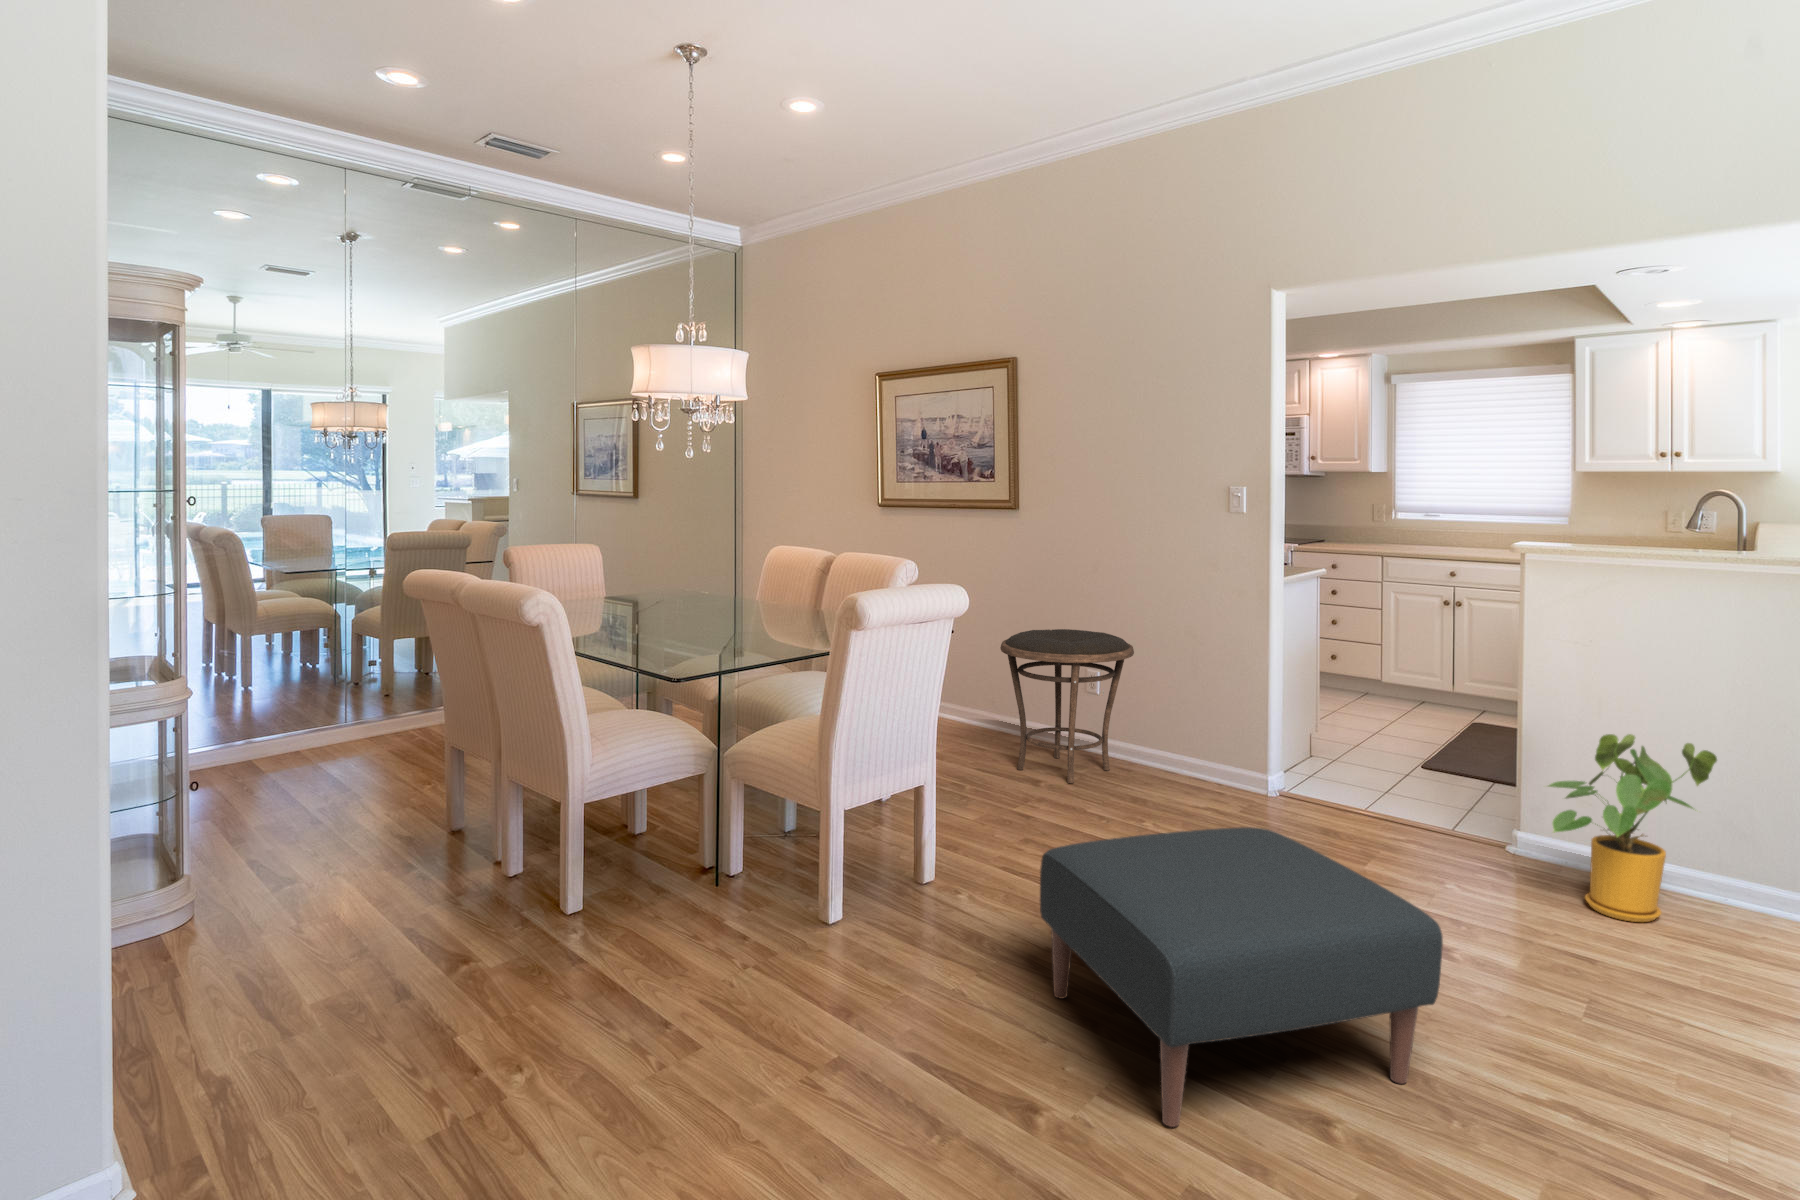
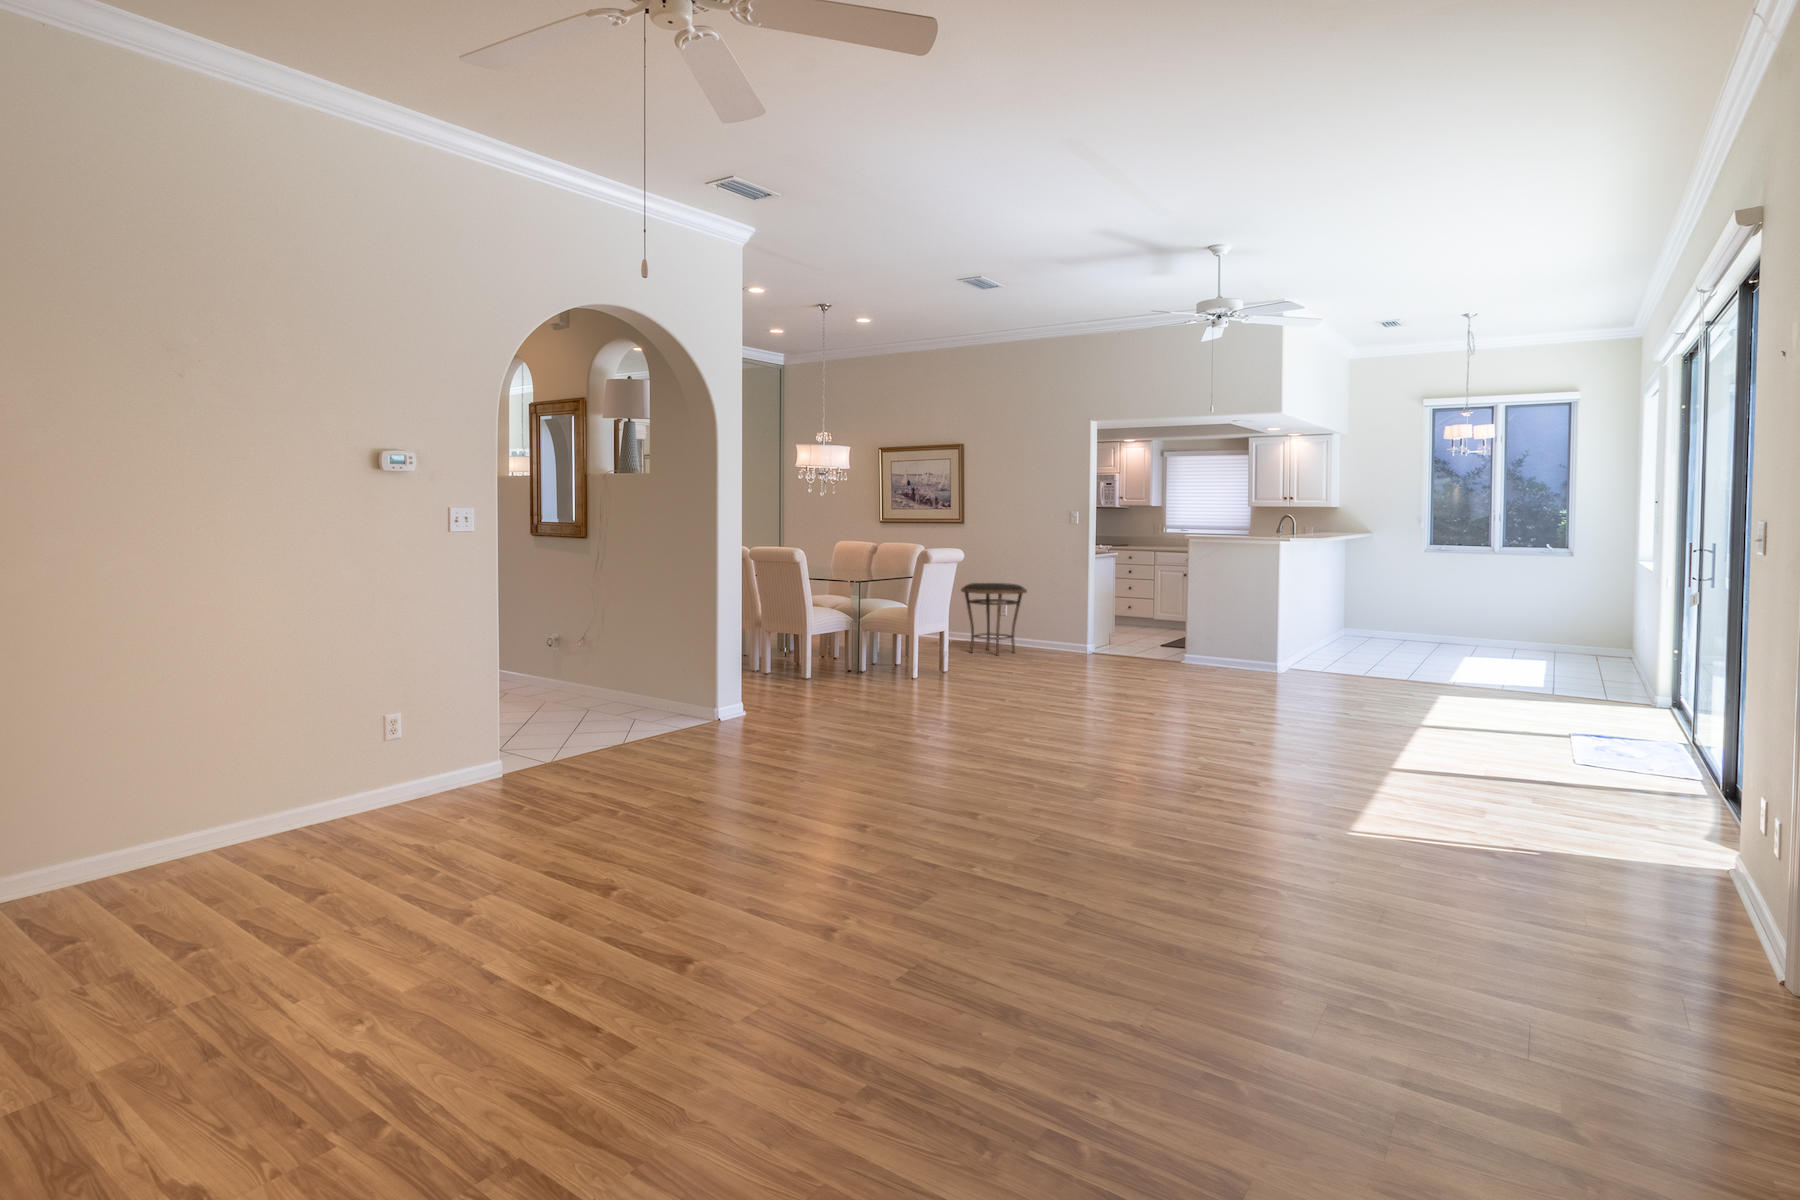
house plant: present [1548,734,1717,922] -> none [1193,608,1257,678]
ottoman: present [1040,827,1443,1127] -> none [1004,632,1137,704]

